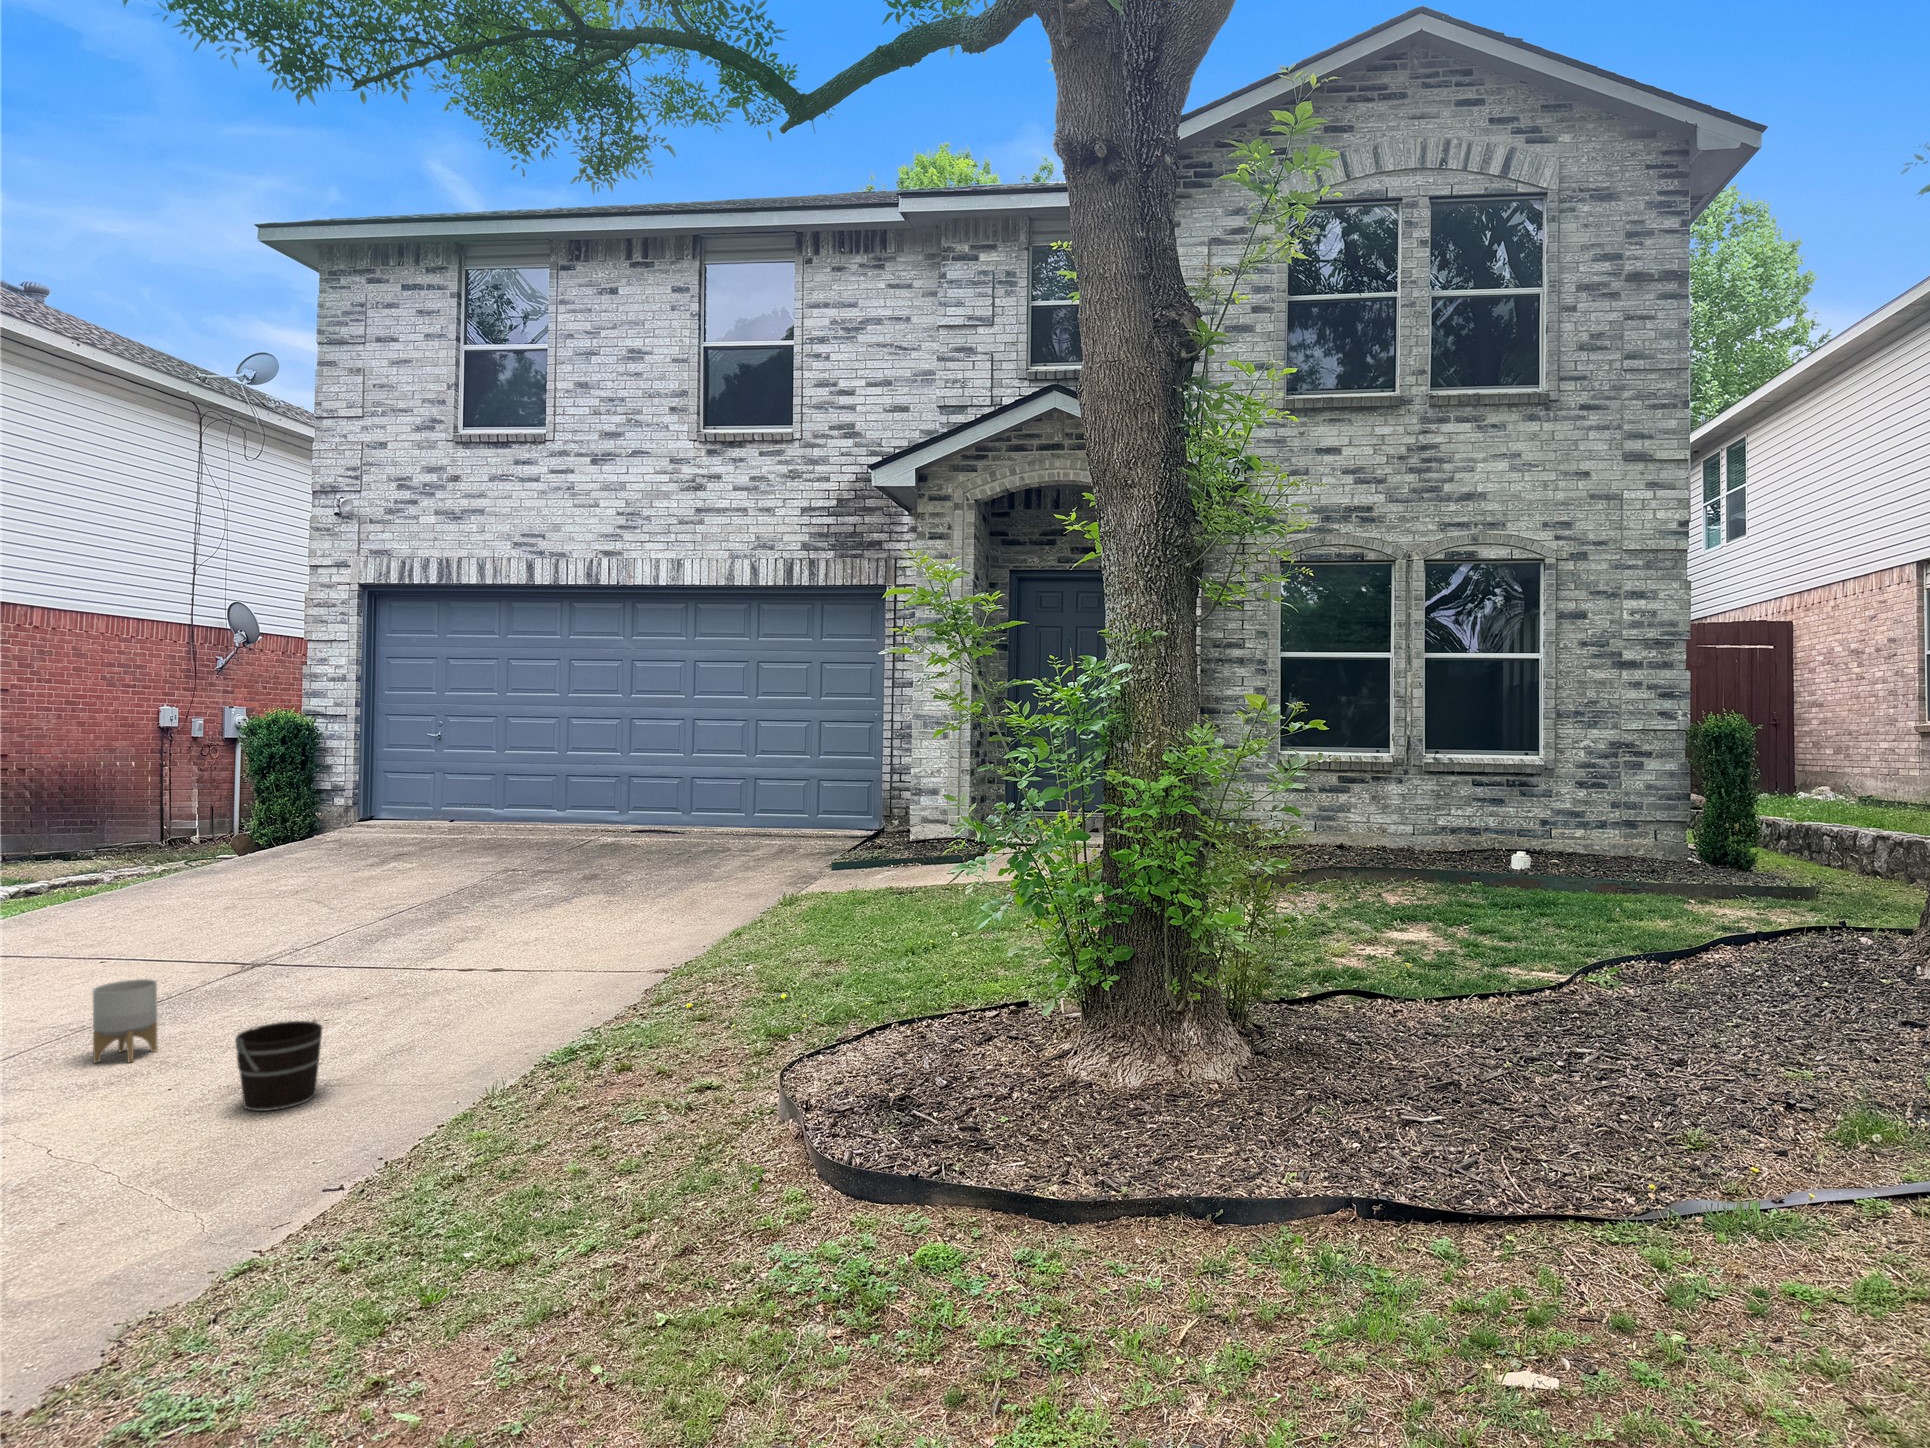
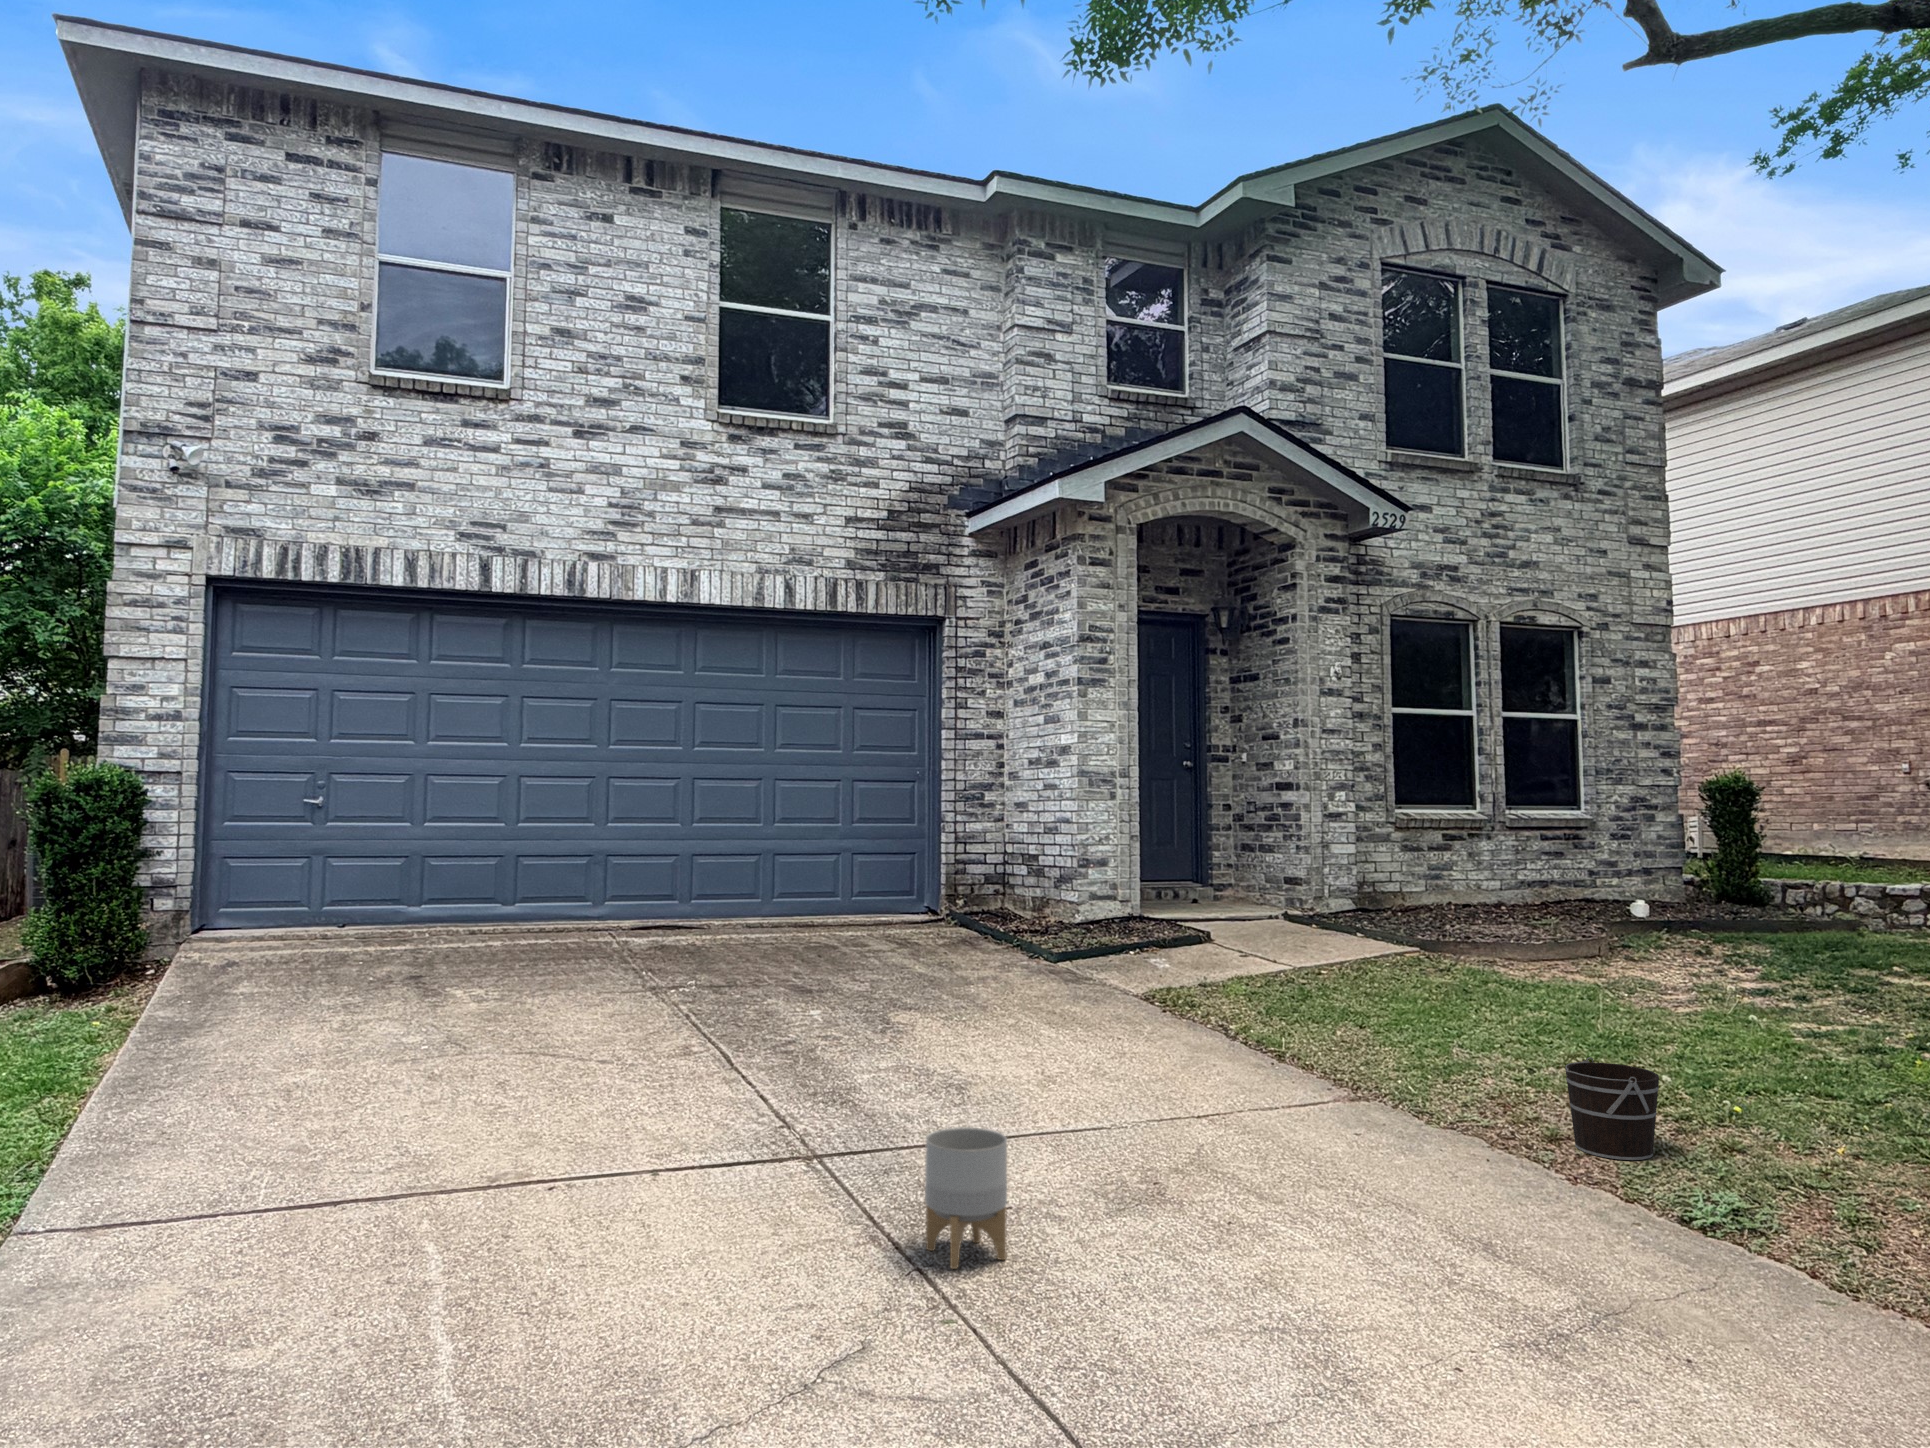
bucket: present [235,1020,322,1111] -> present [1565,1057,1659,1160]

